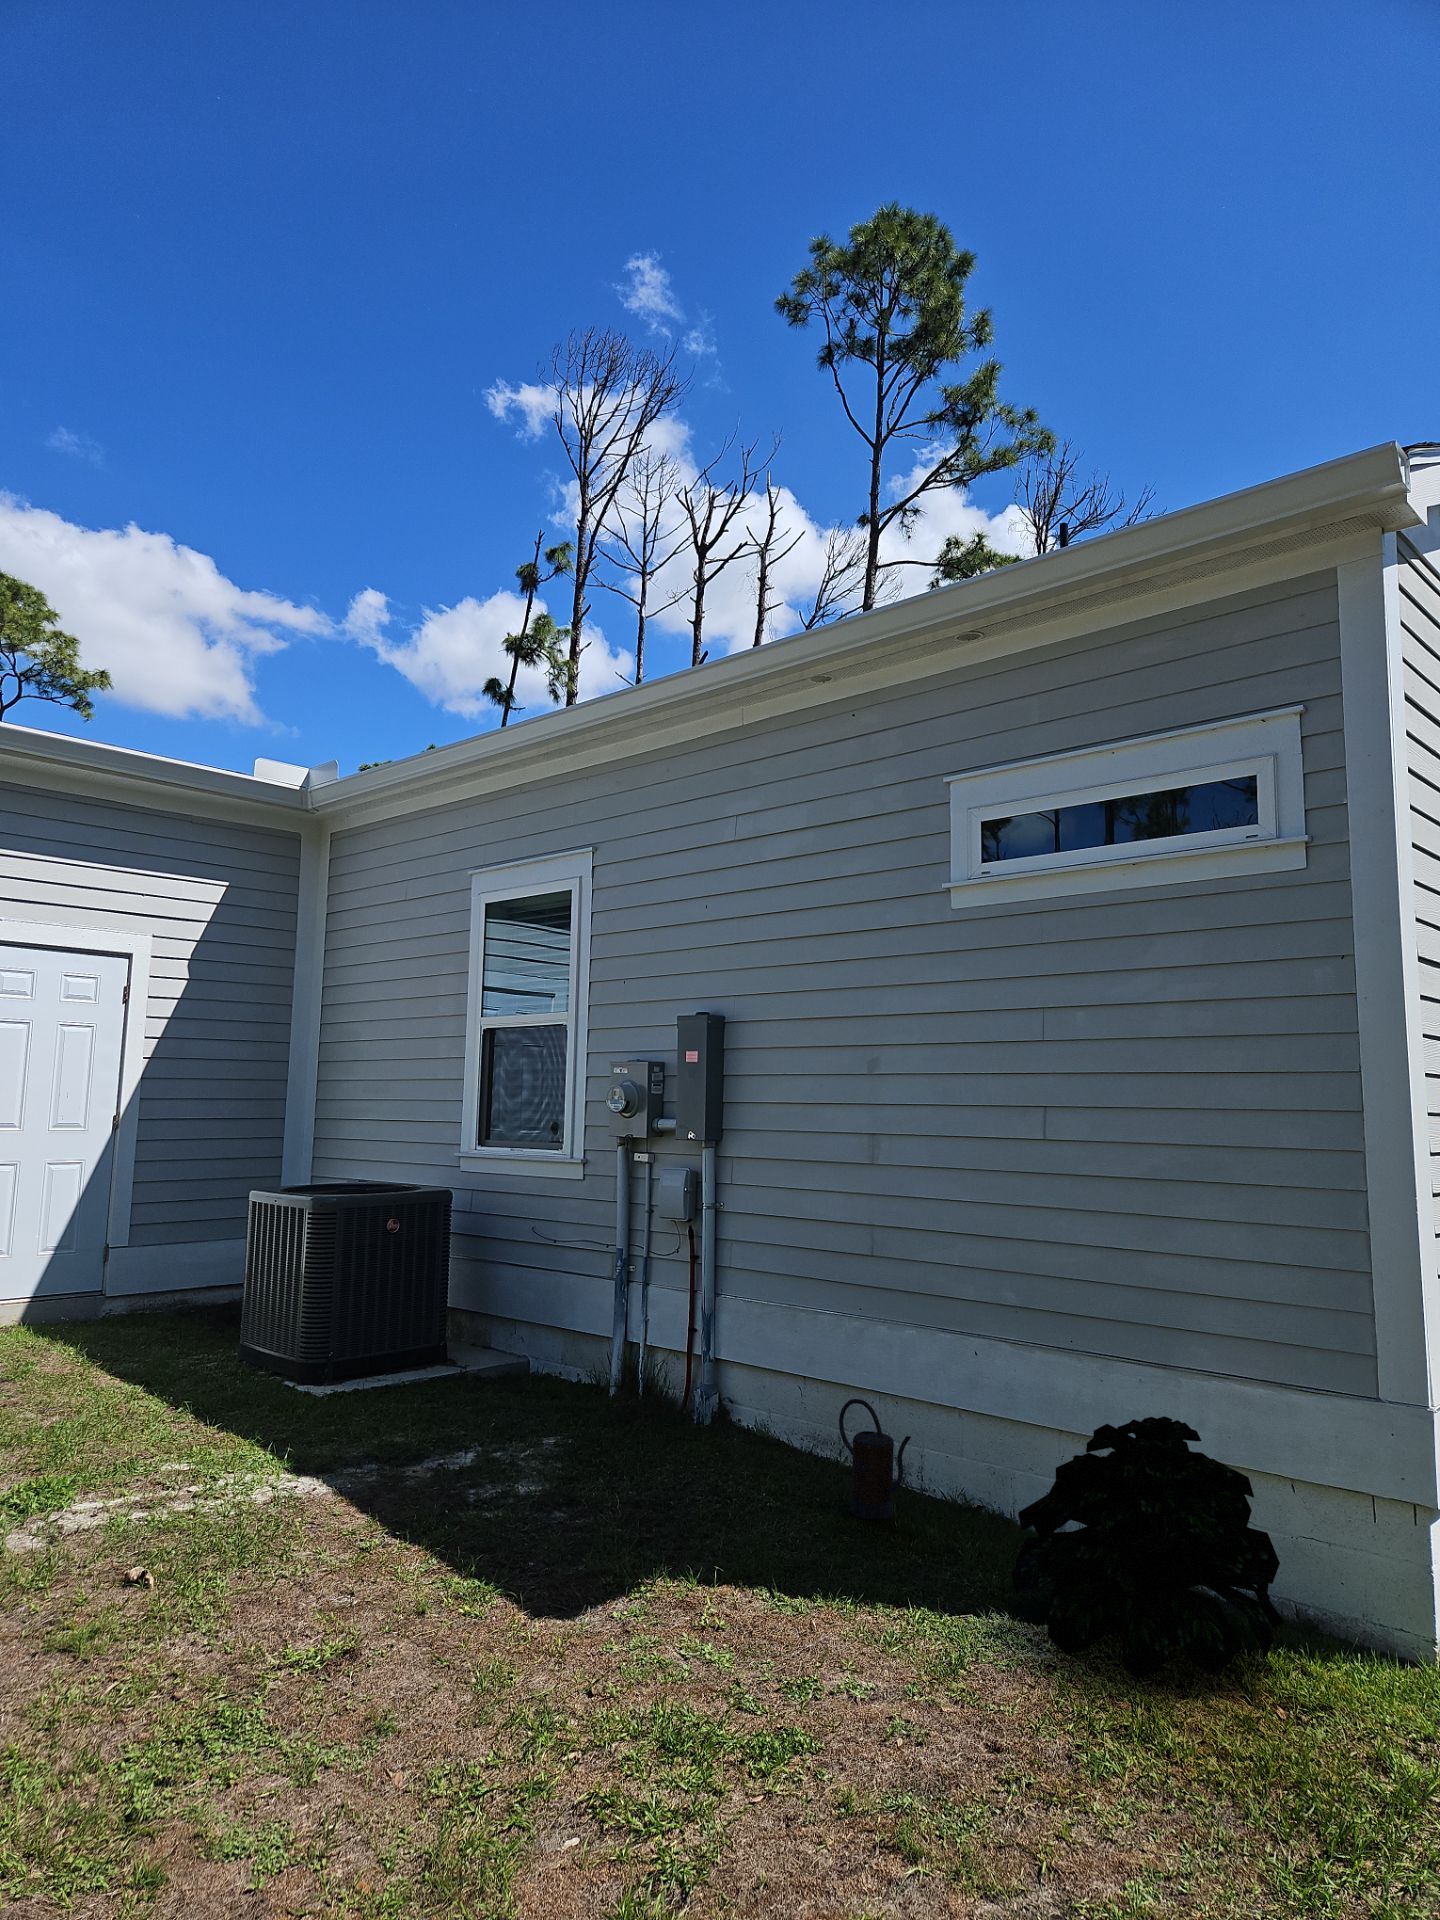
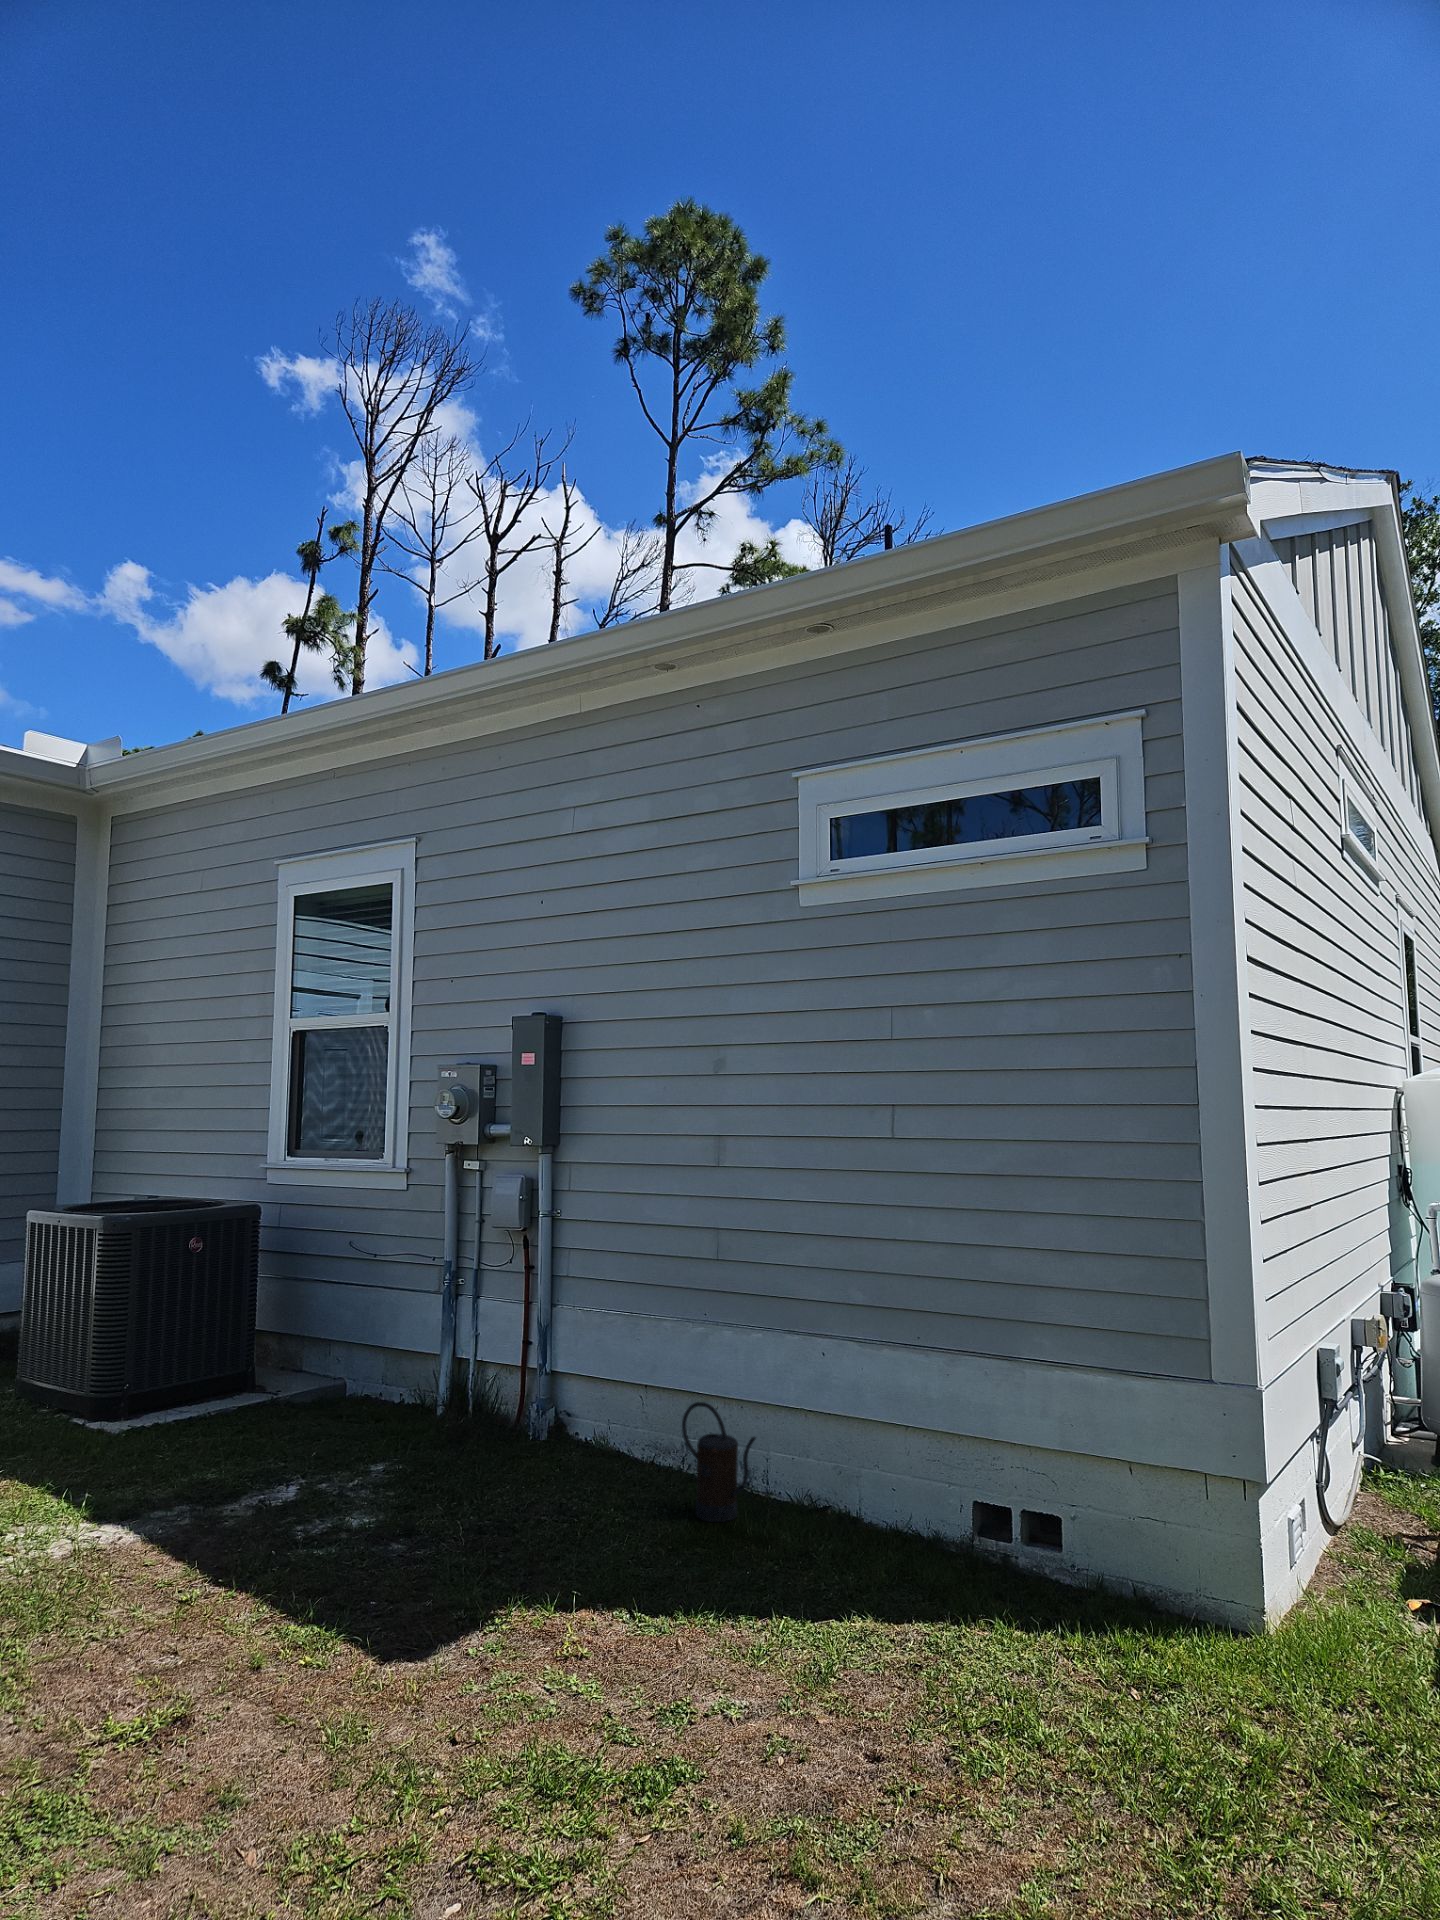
potted plant: present [1011,1416,1284,1679] -> none [869,1405,1125,1667]

